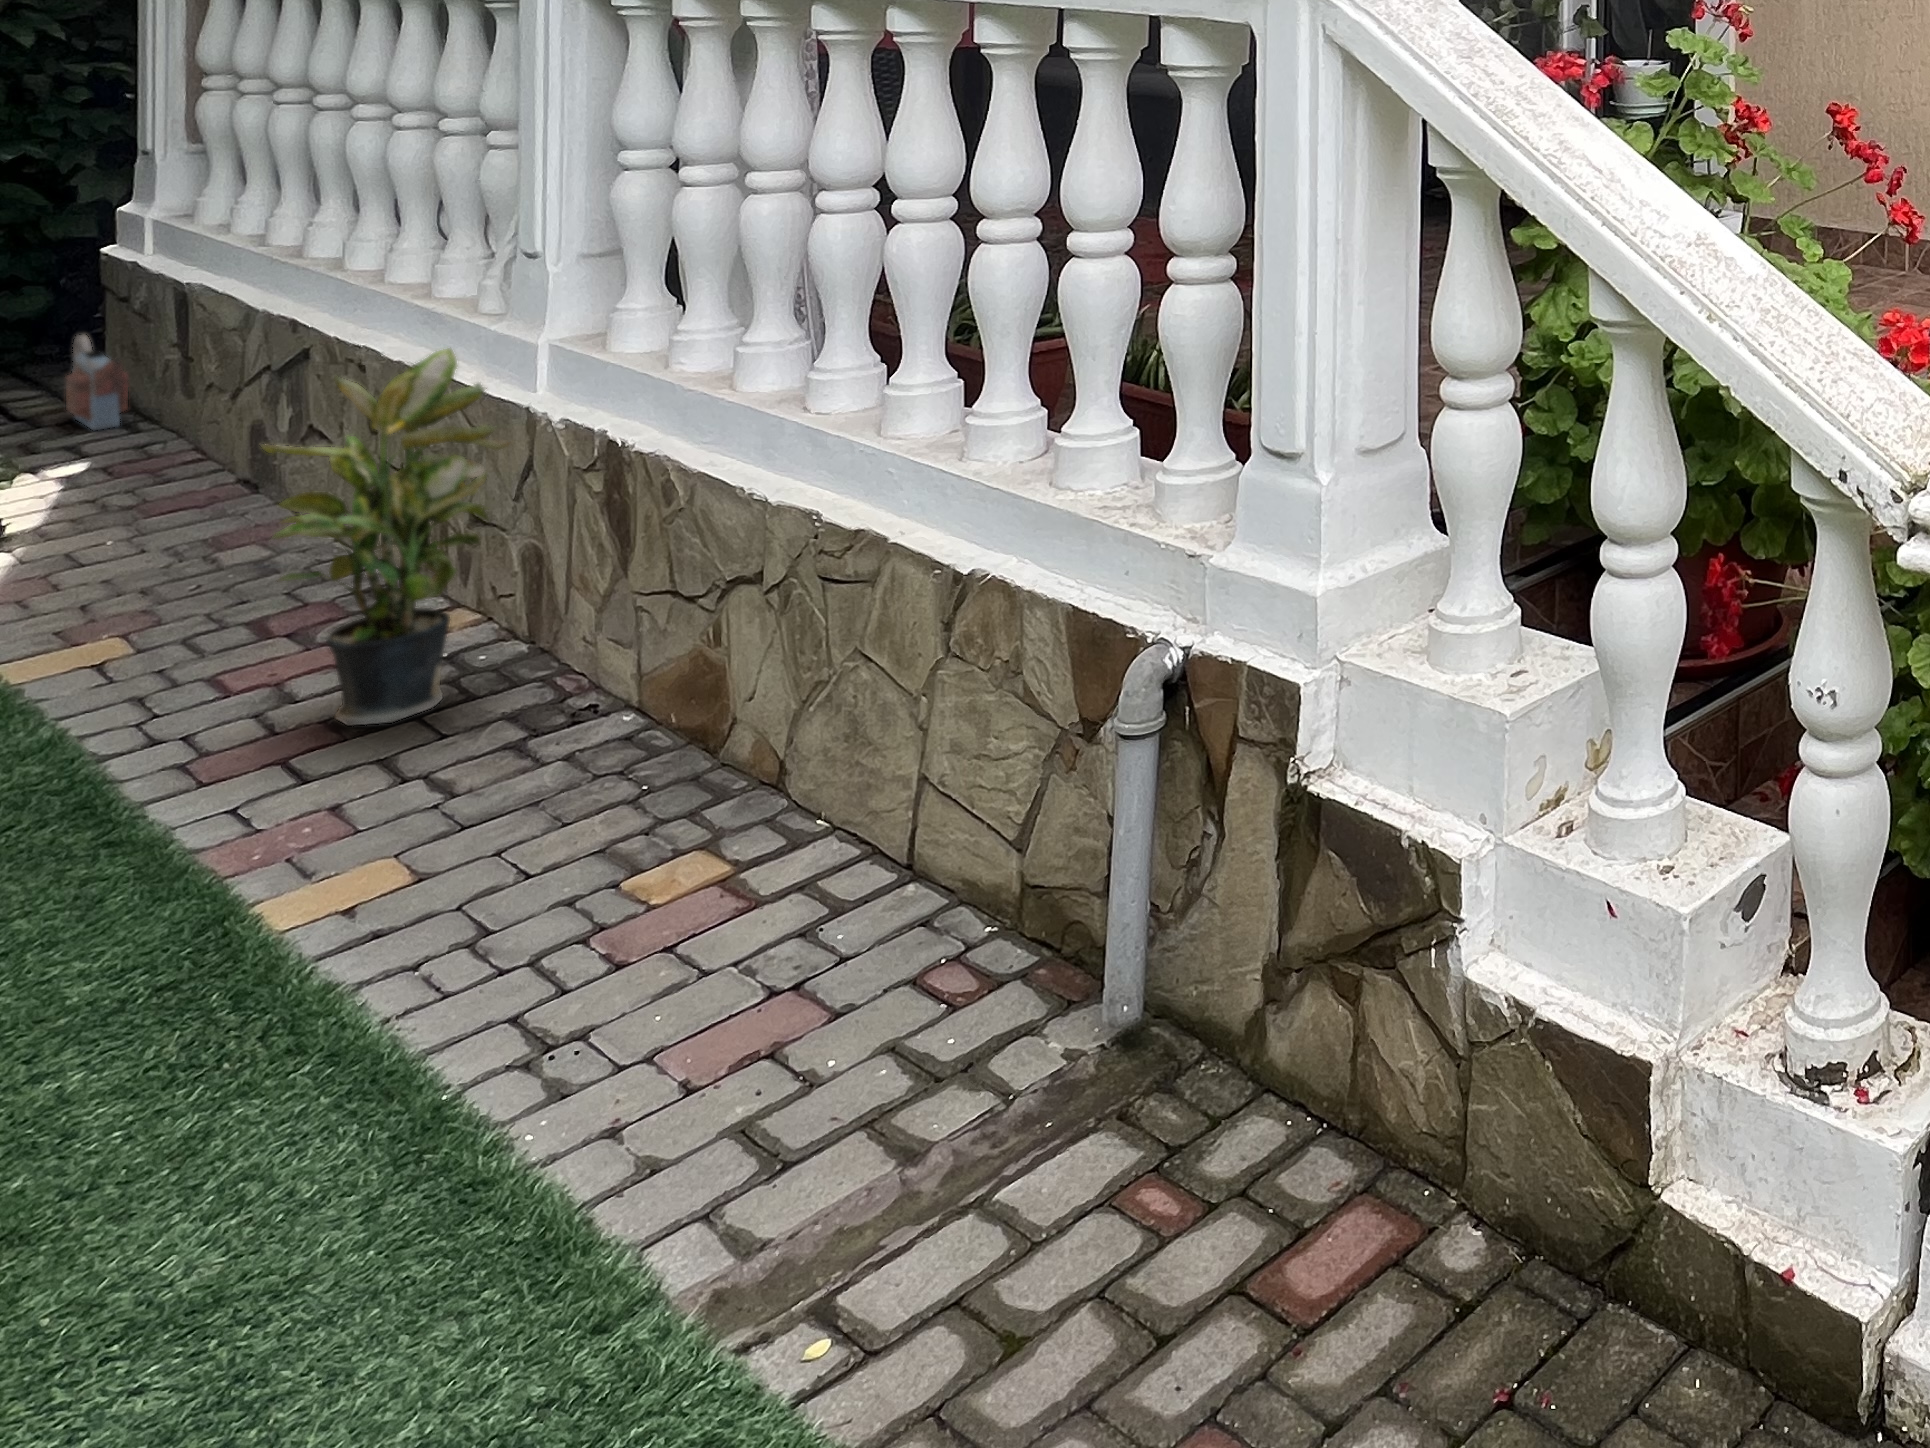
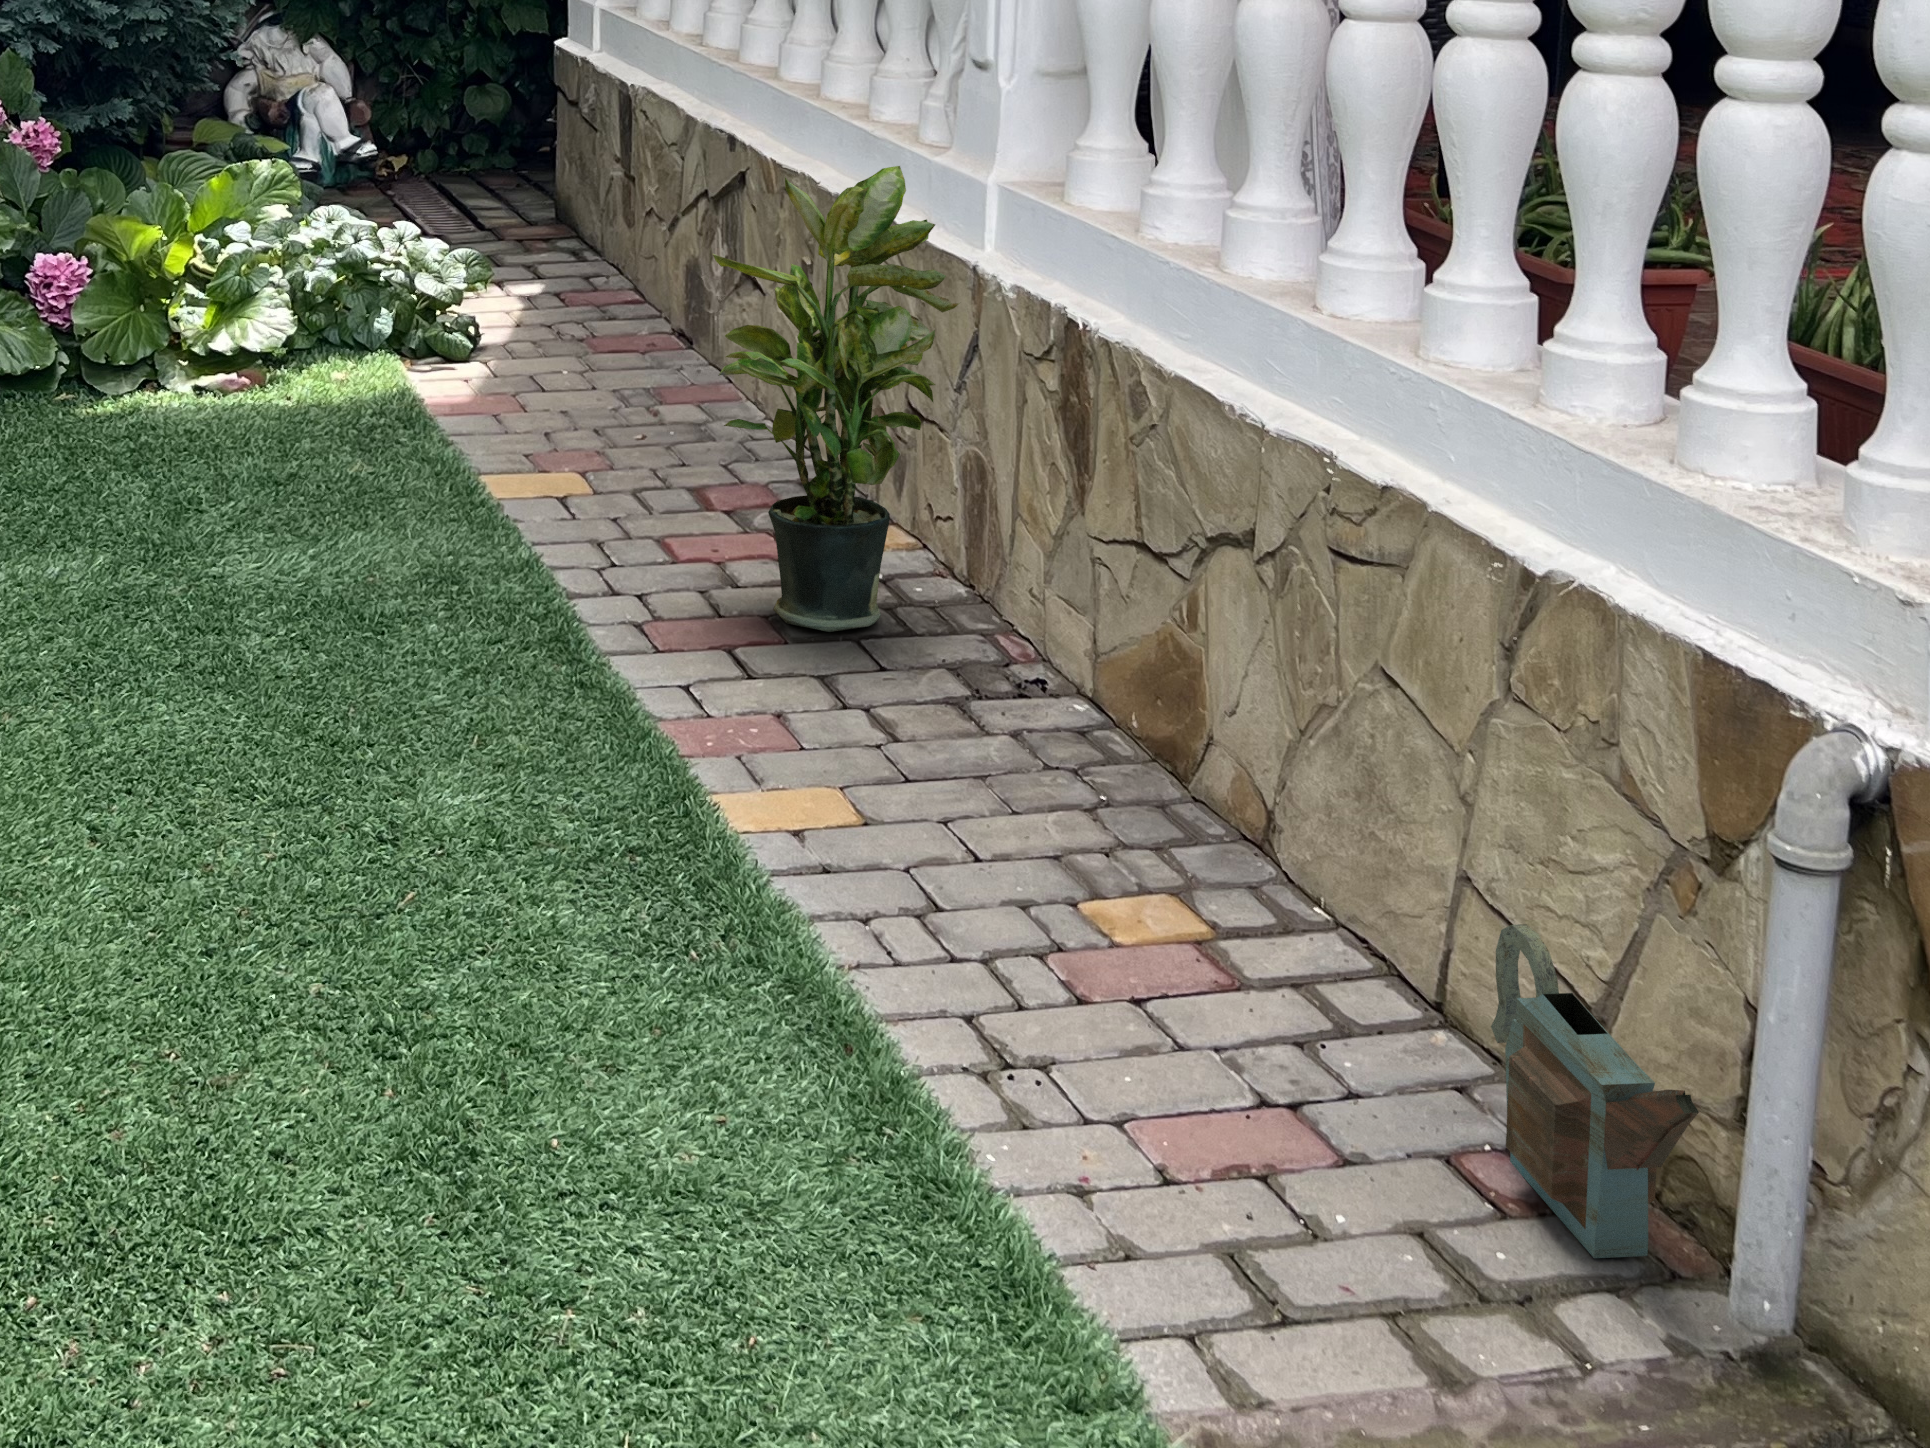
watering can: present [66,335,128,430] -> present [1491,924,1699,1258]

